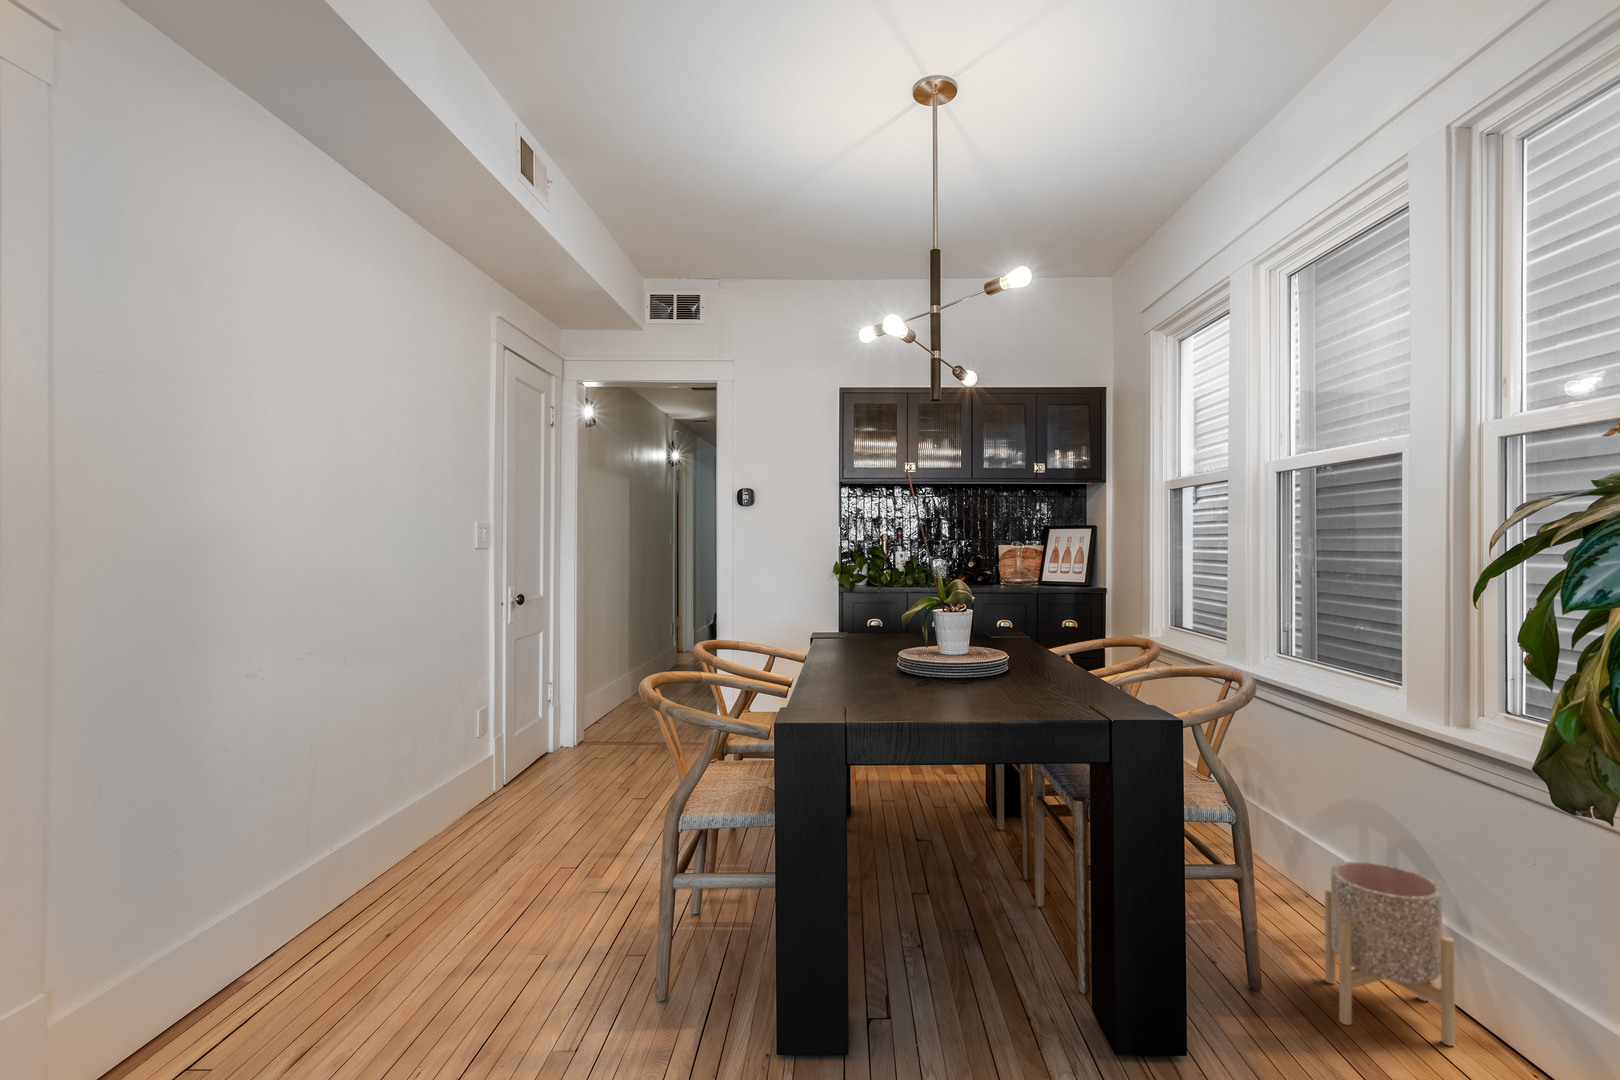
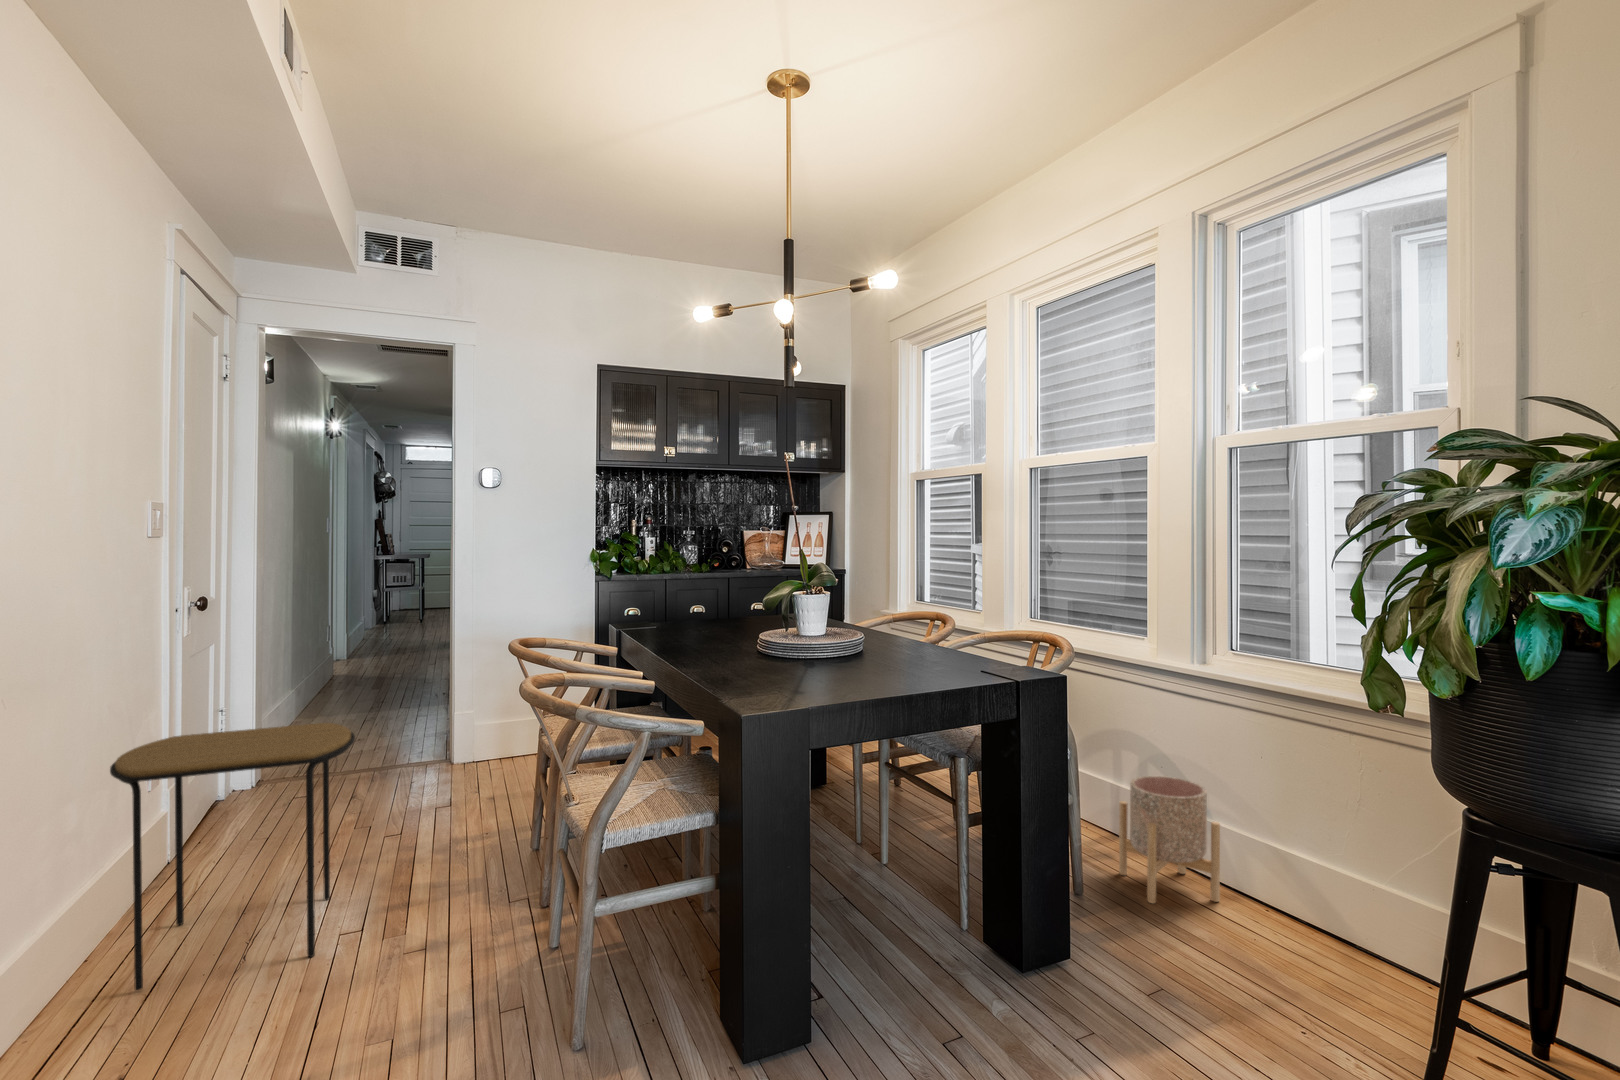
side table: none [400,702,566,887] -> present [110,723,355,991]

